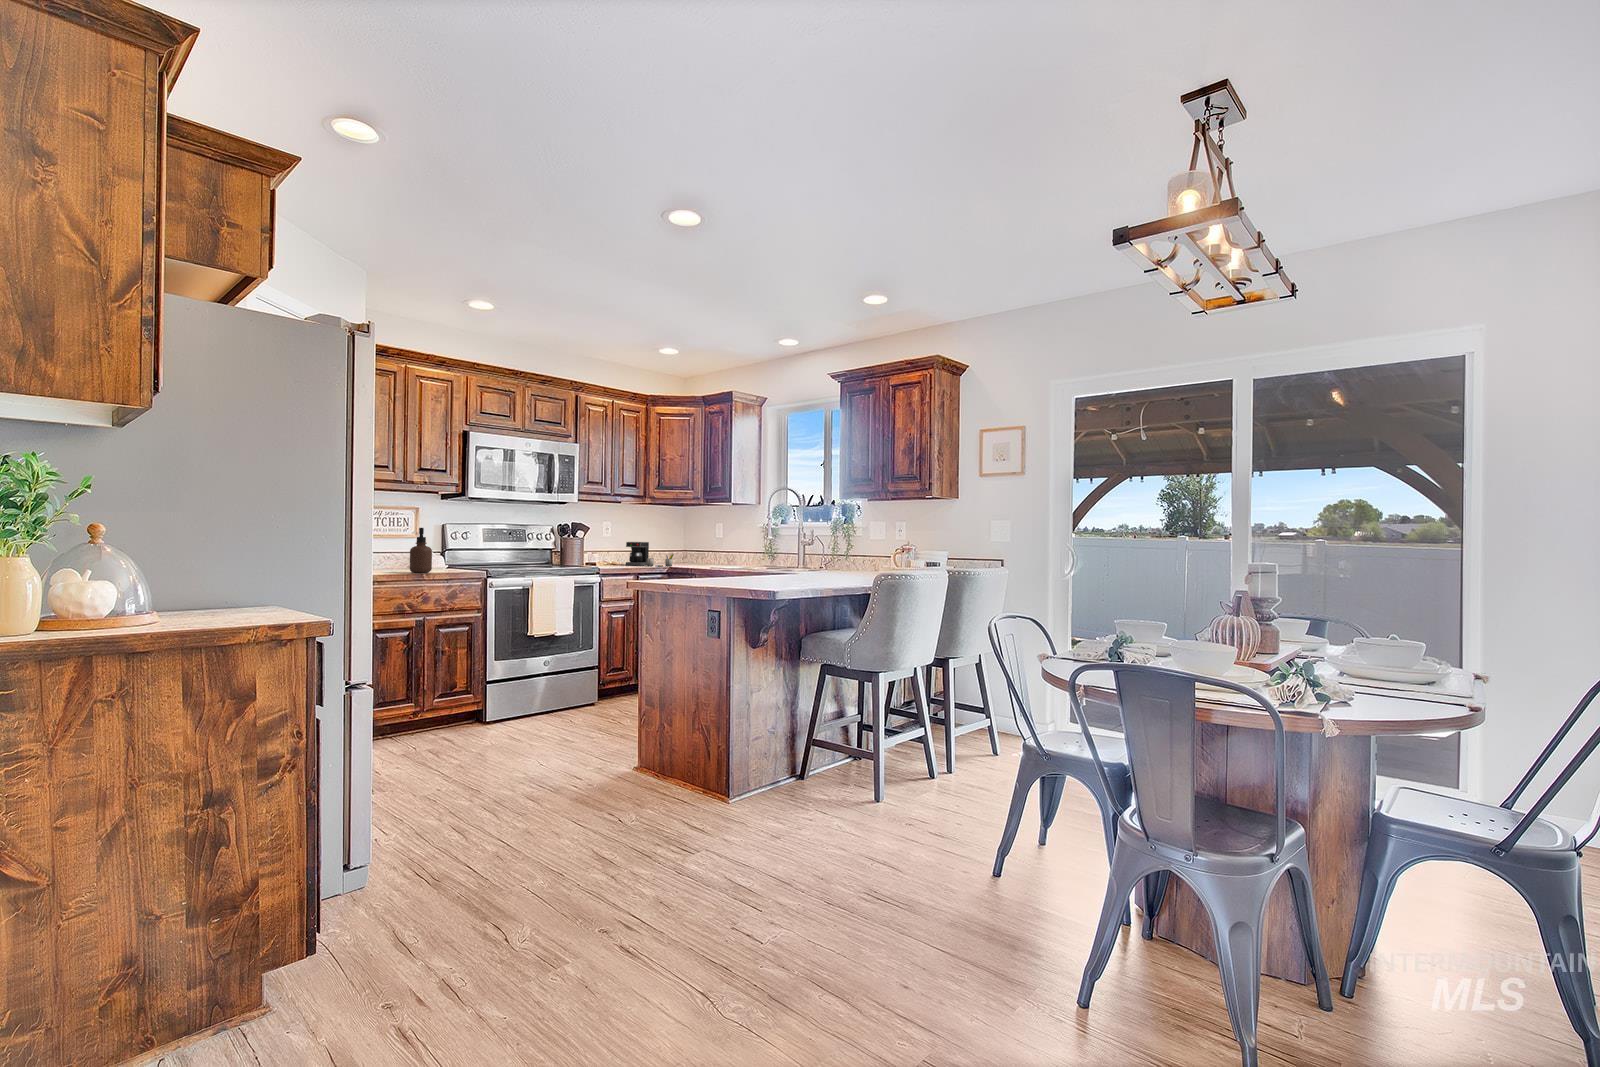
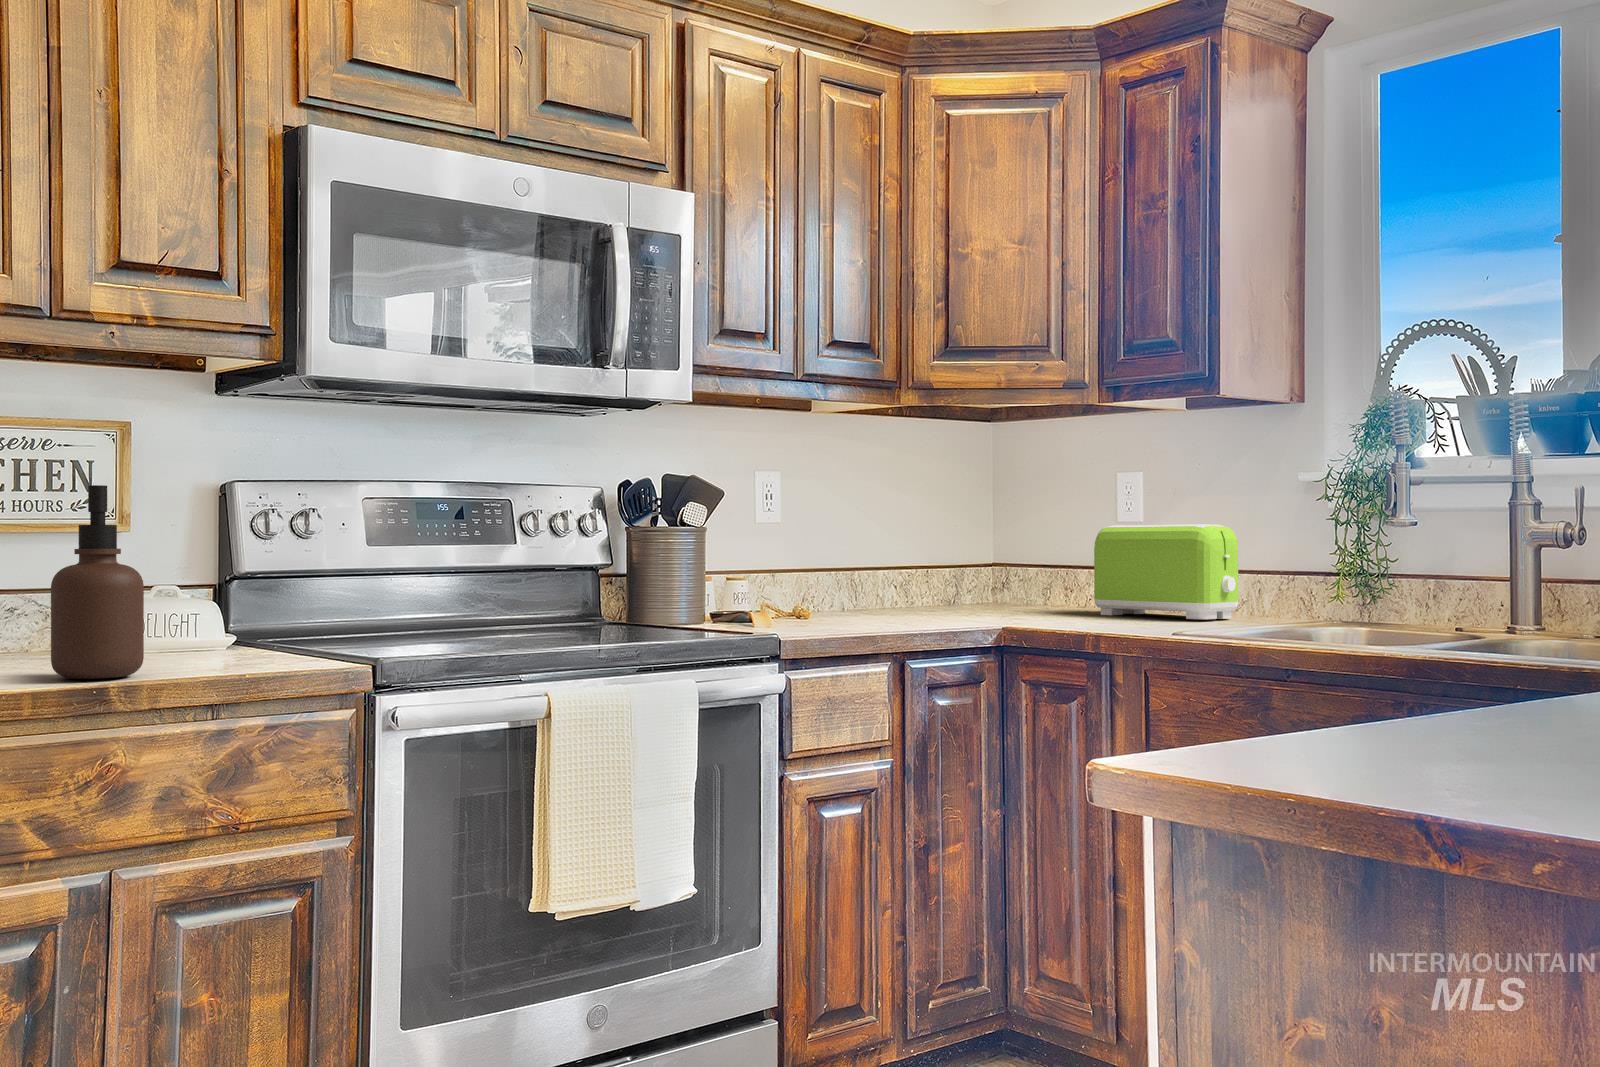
toaster: none [705,539,743,566] -> present [1094,524,1238,619]
coffee maker: present [626,542,674,566] -> none [849,540,1024,626]

